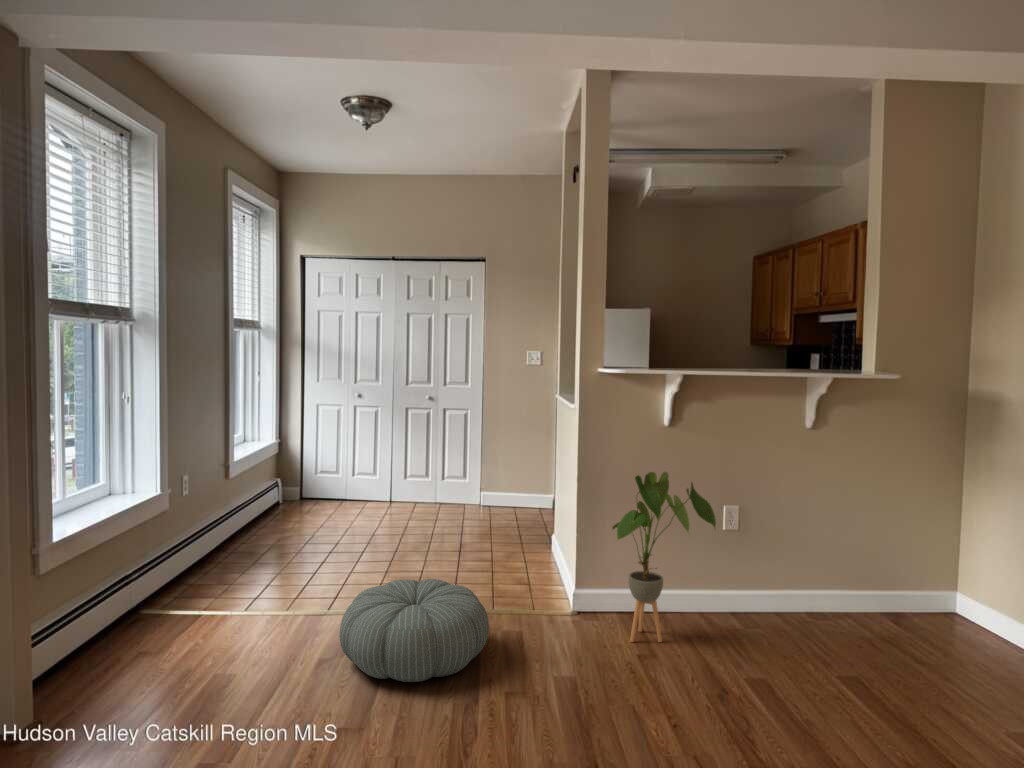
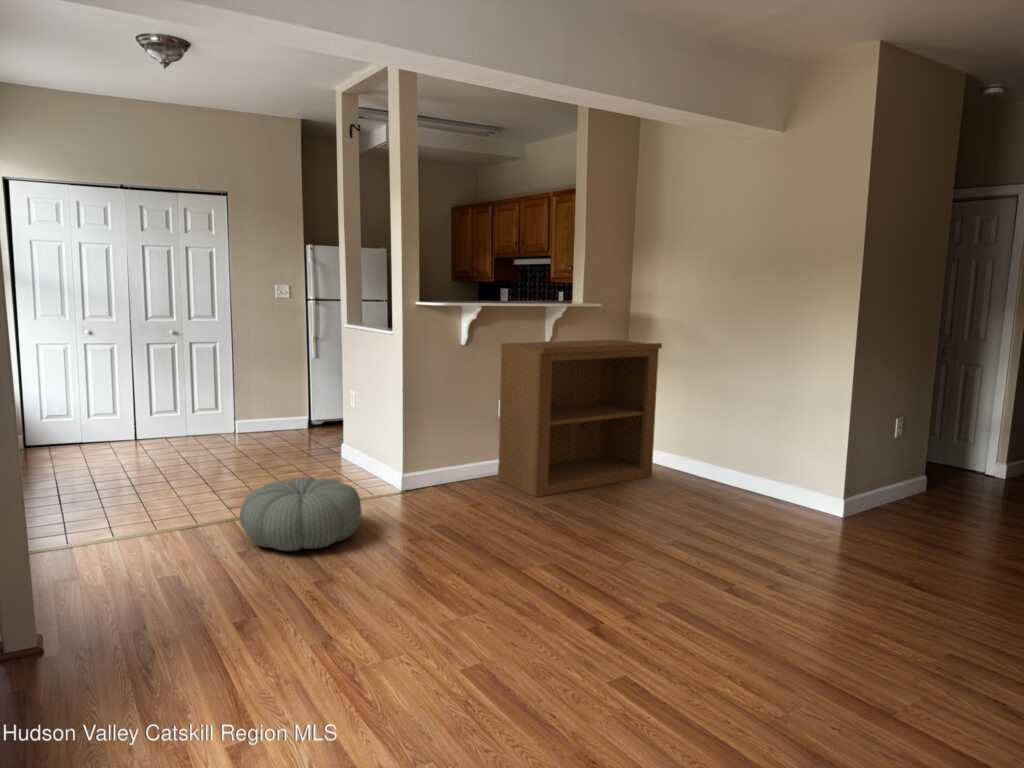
bookshelf: none [725,428,1013,661] -> present [498,340,662,497]
house plant: present [612,472,716,642] -> none [427,378,506,502]

